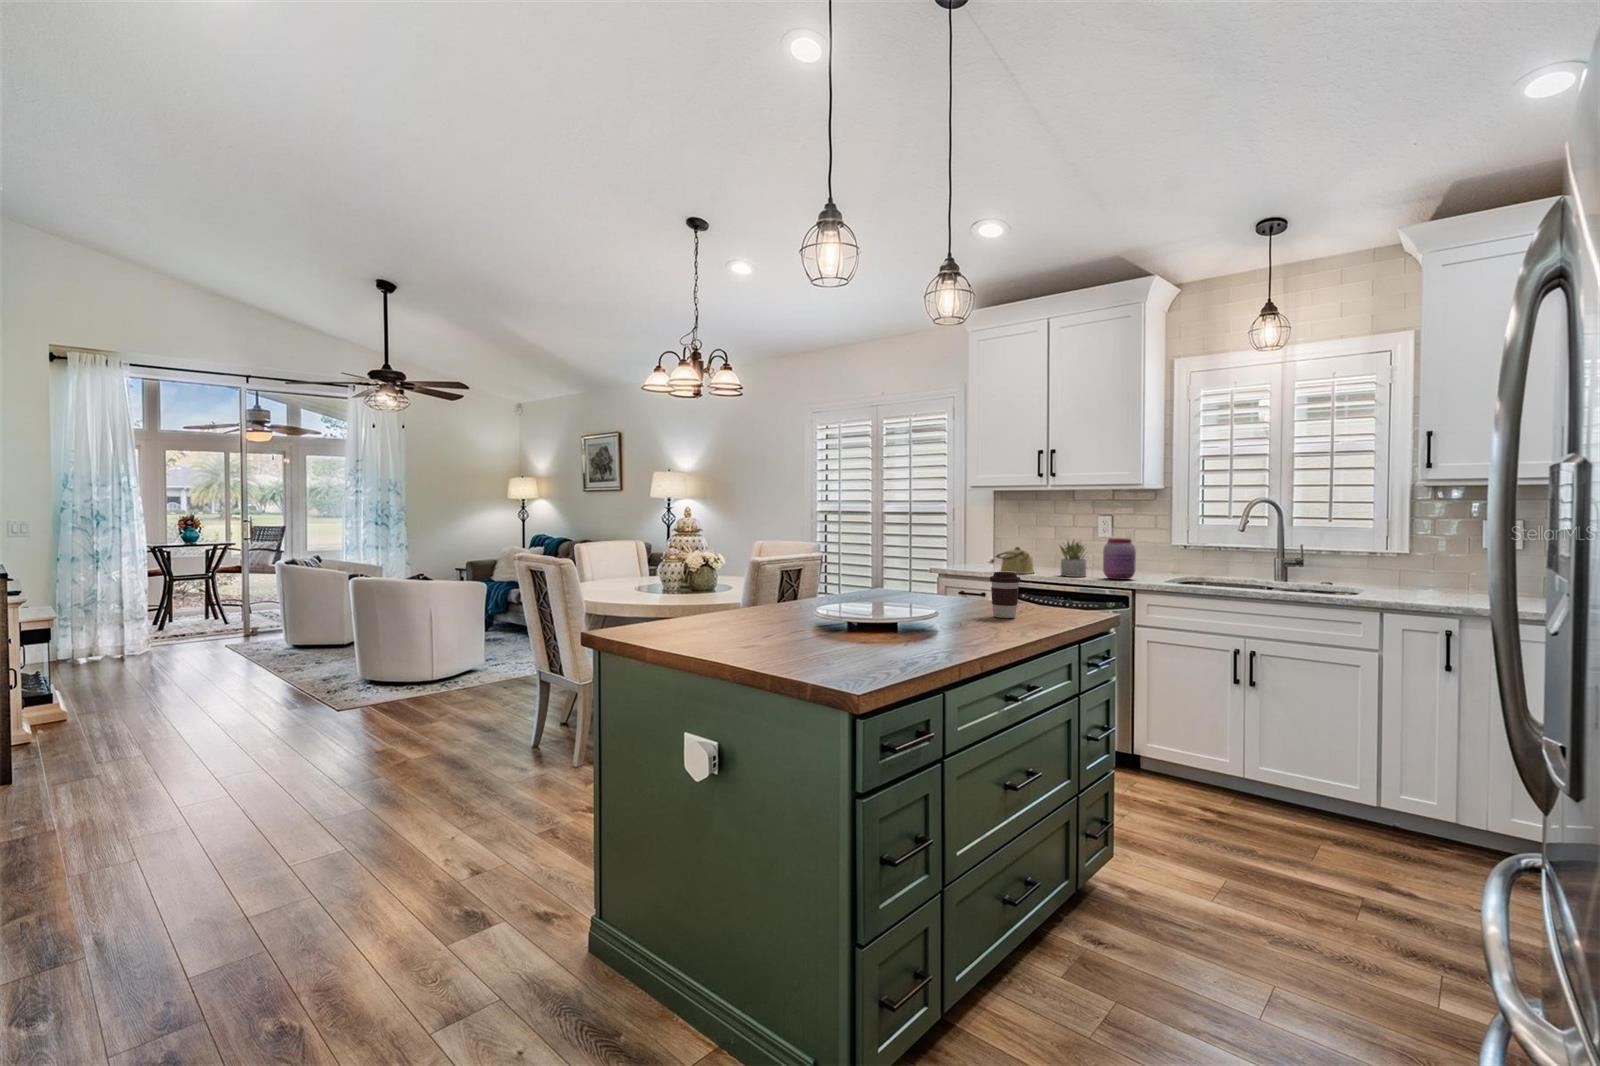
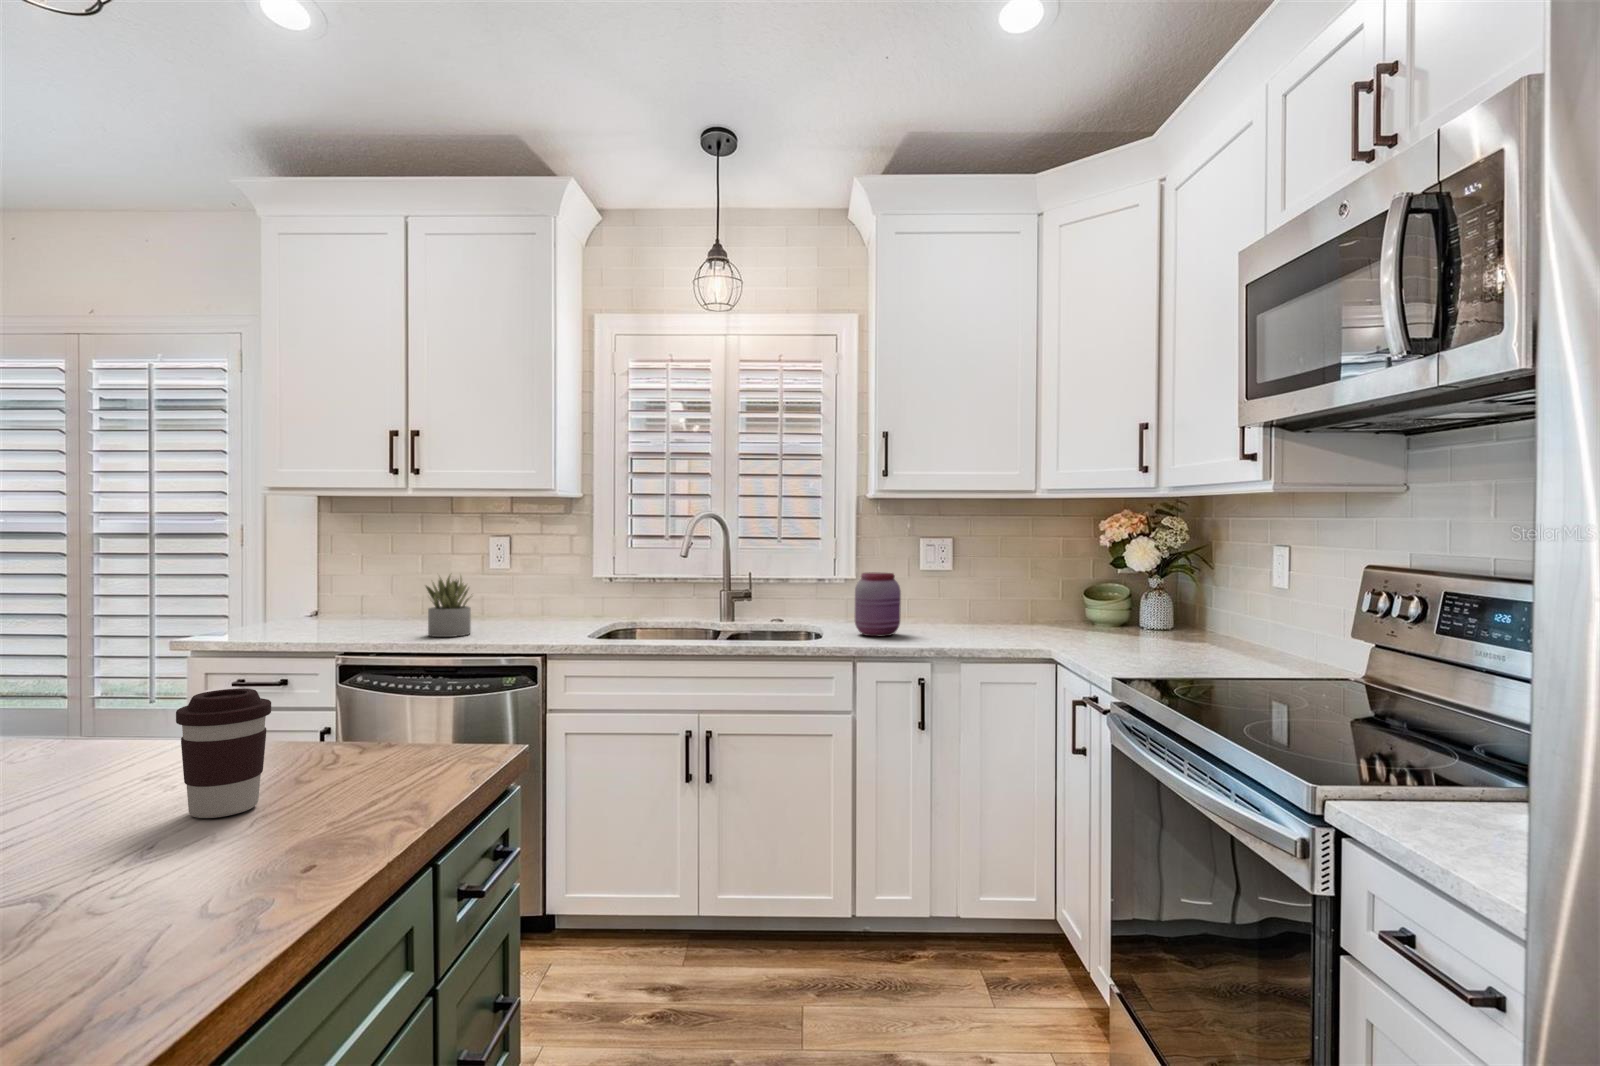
jar: present [1103,538,1136,580] -> present [855,572,901,636]
kettle: present [996,547,1034,574] -> none [311,590,384,638]

